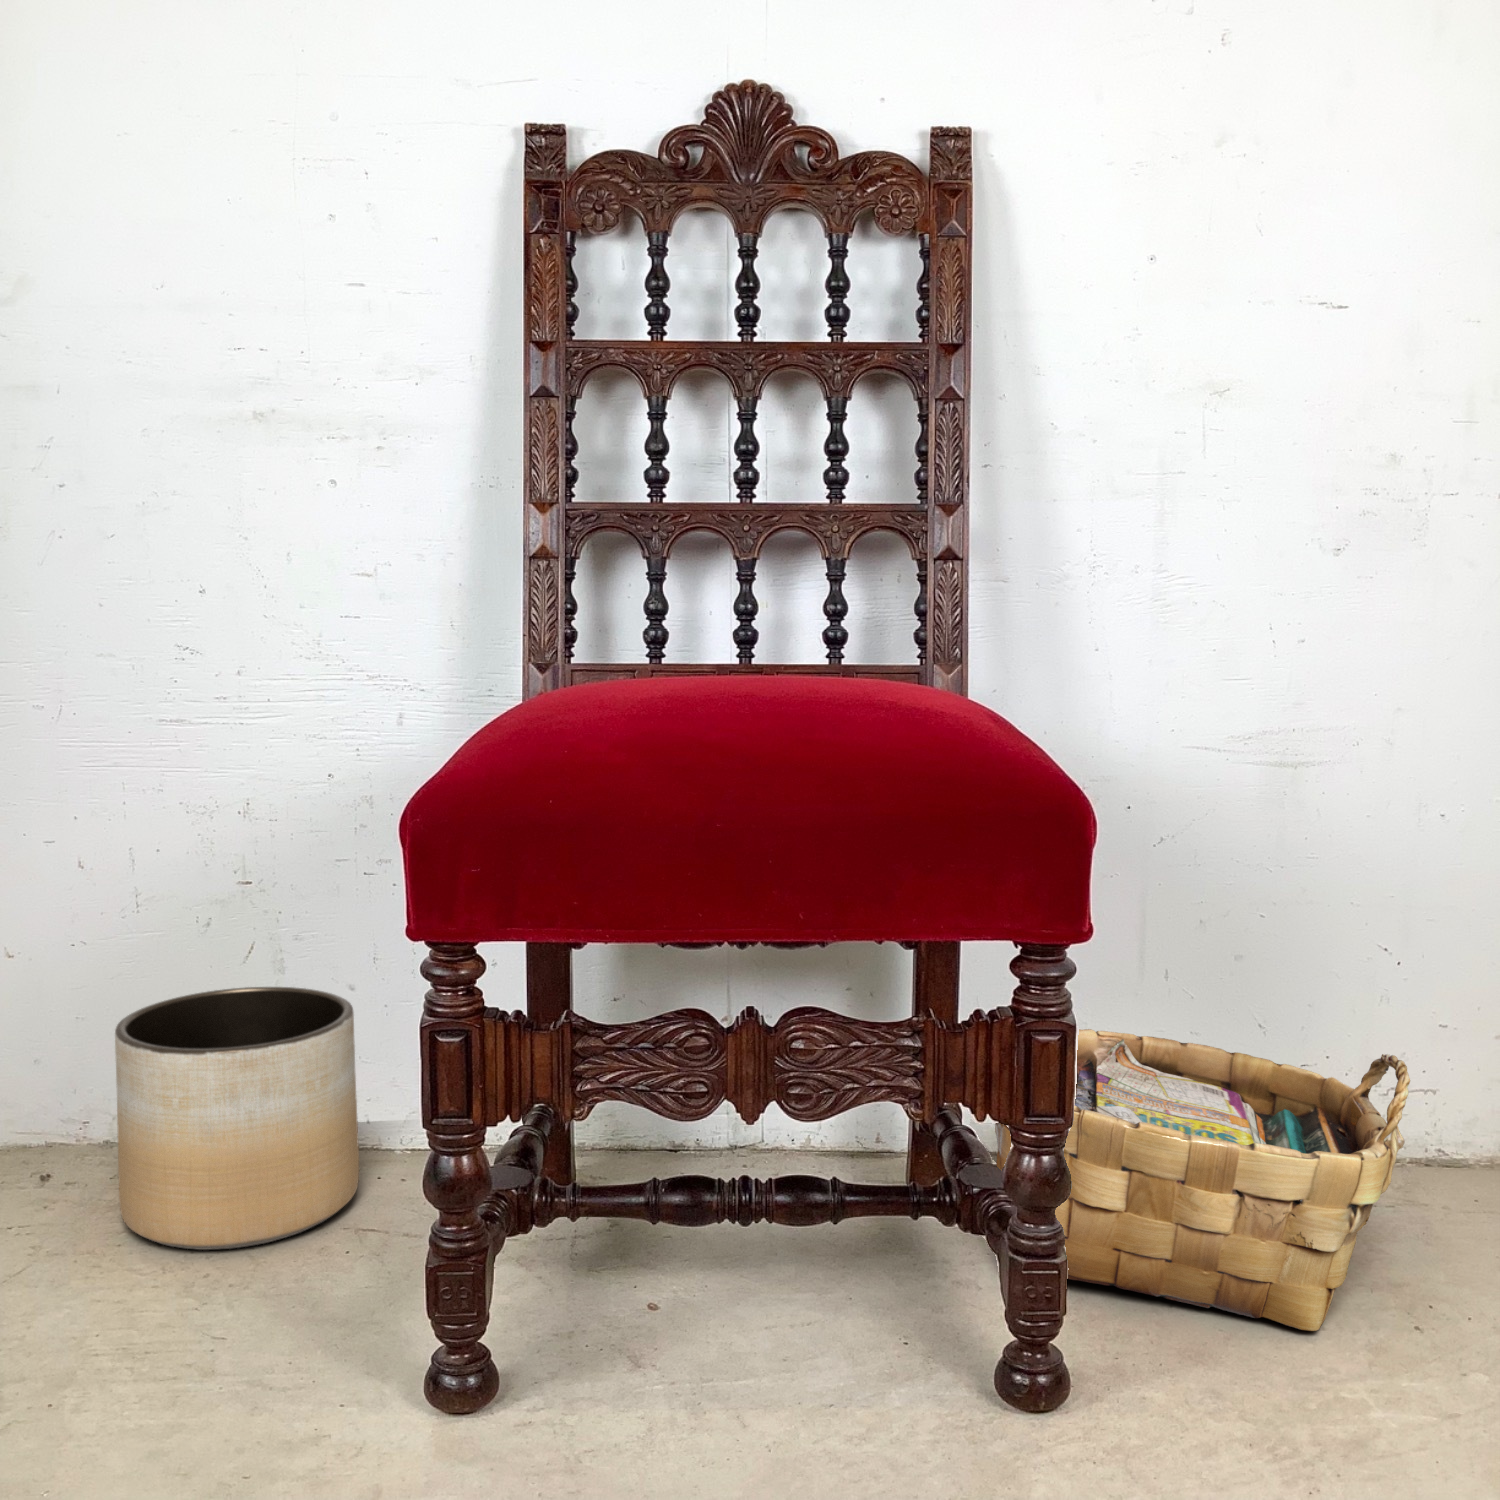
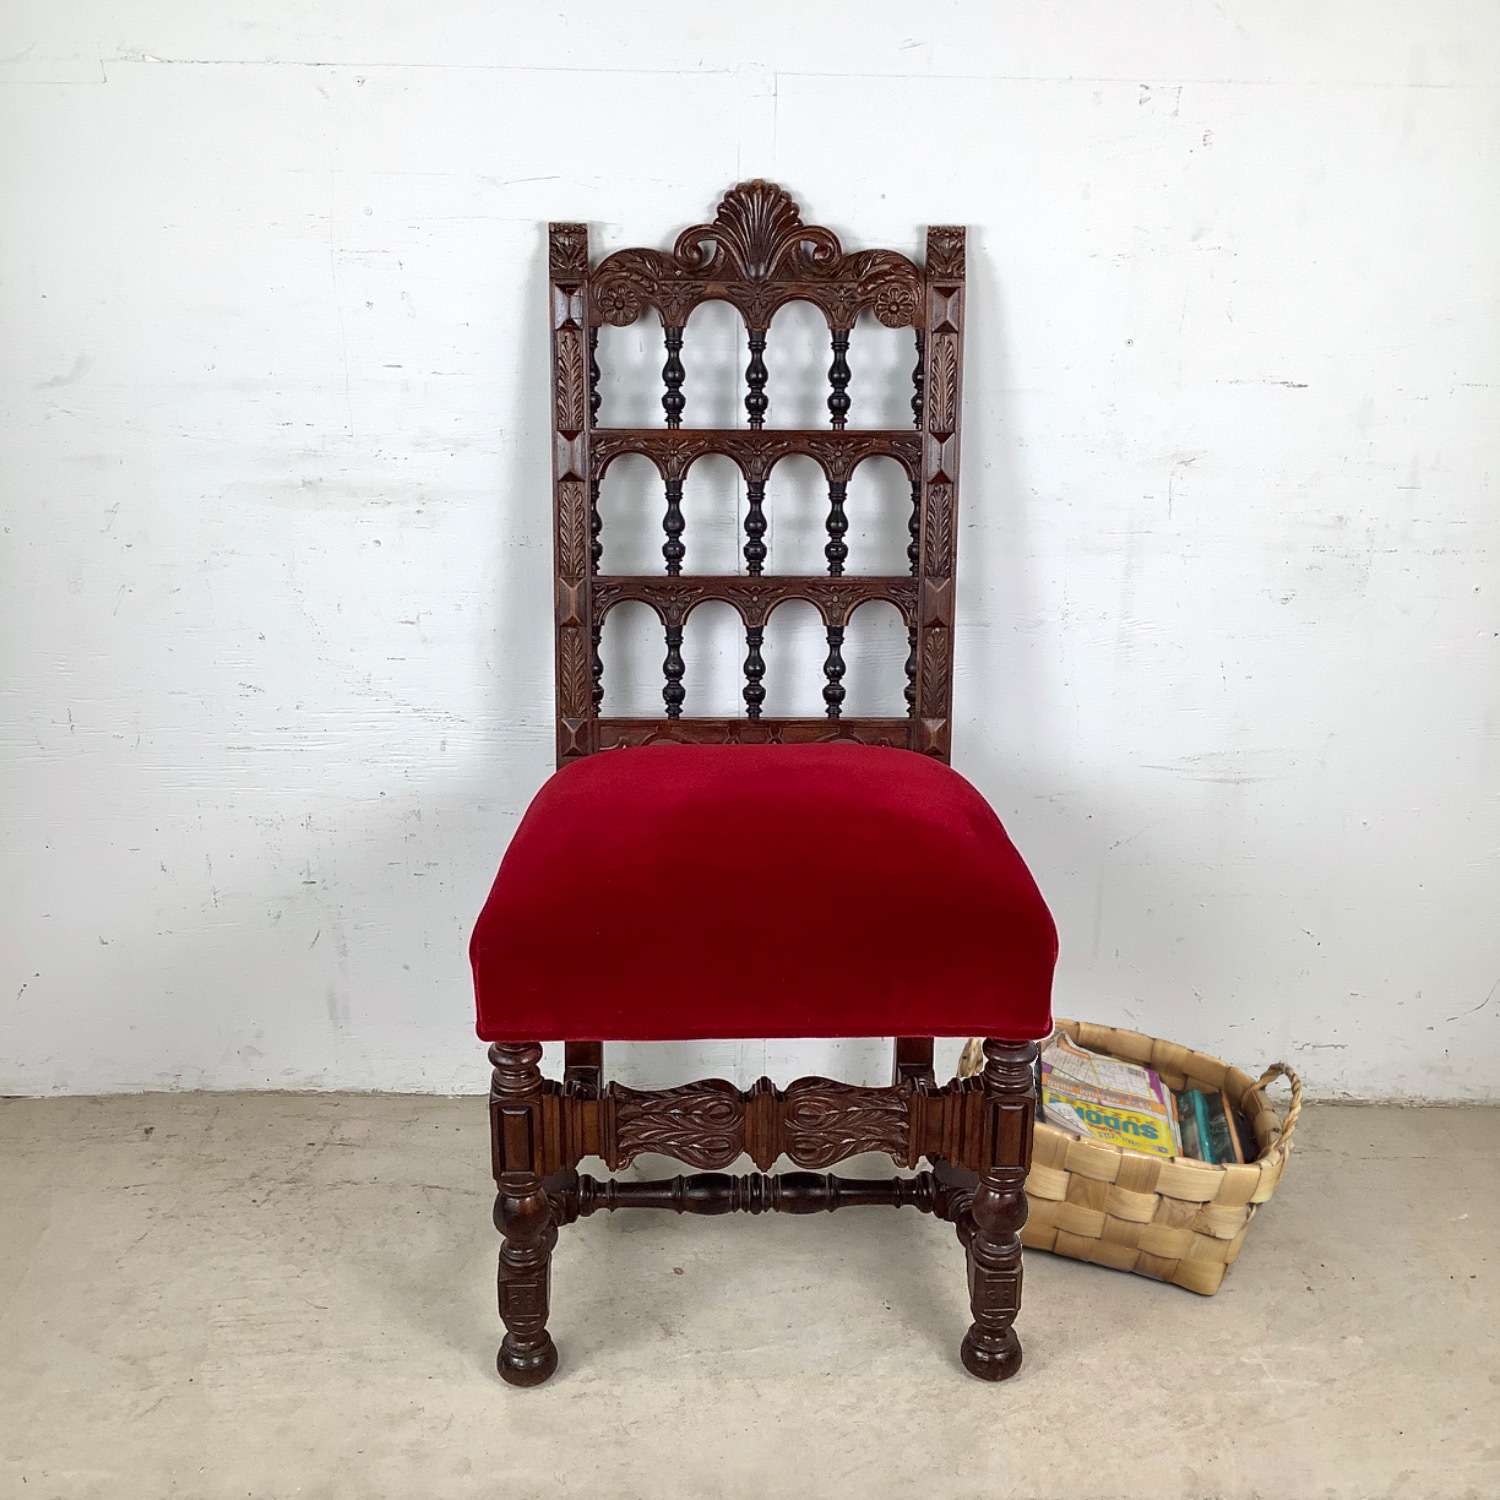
planter: present [115,987,359,1250] -> none [211,975,422,1214]

